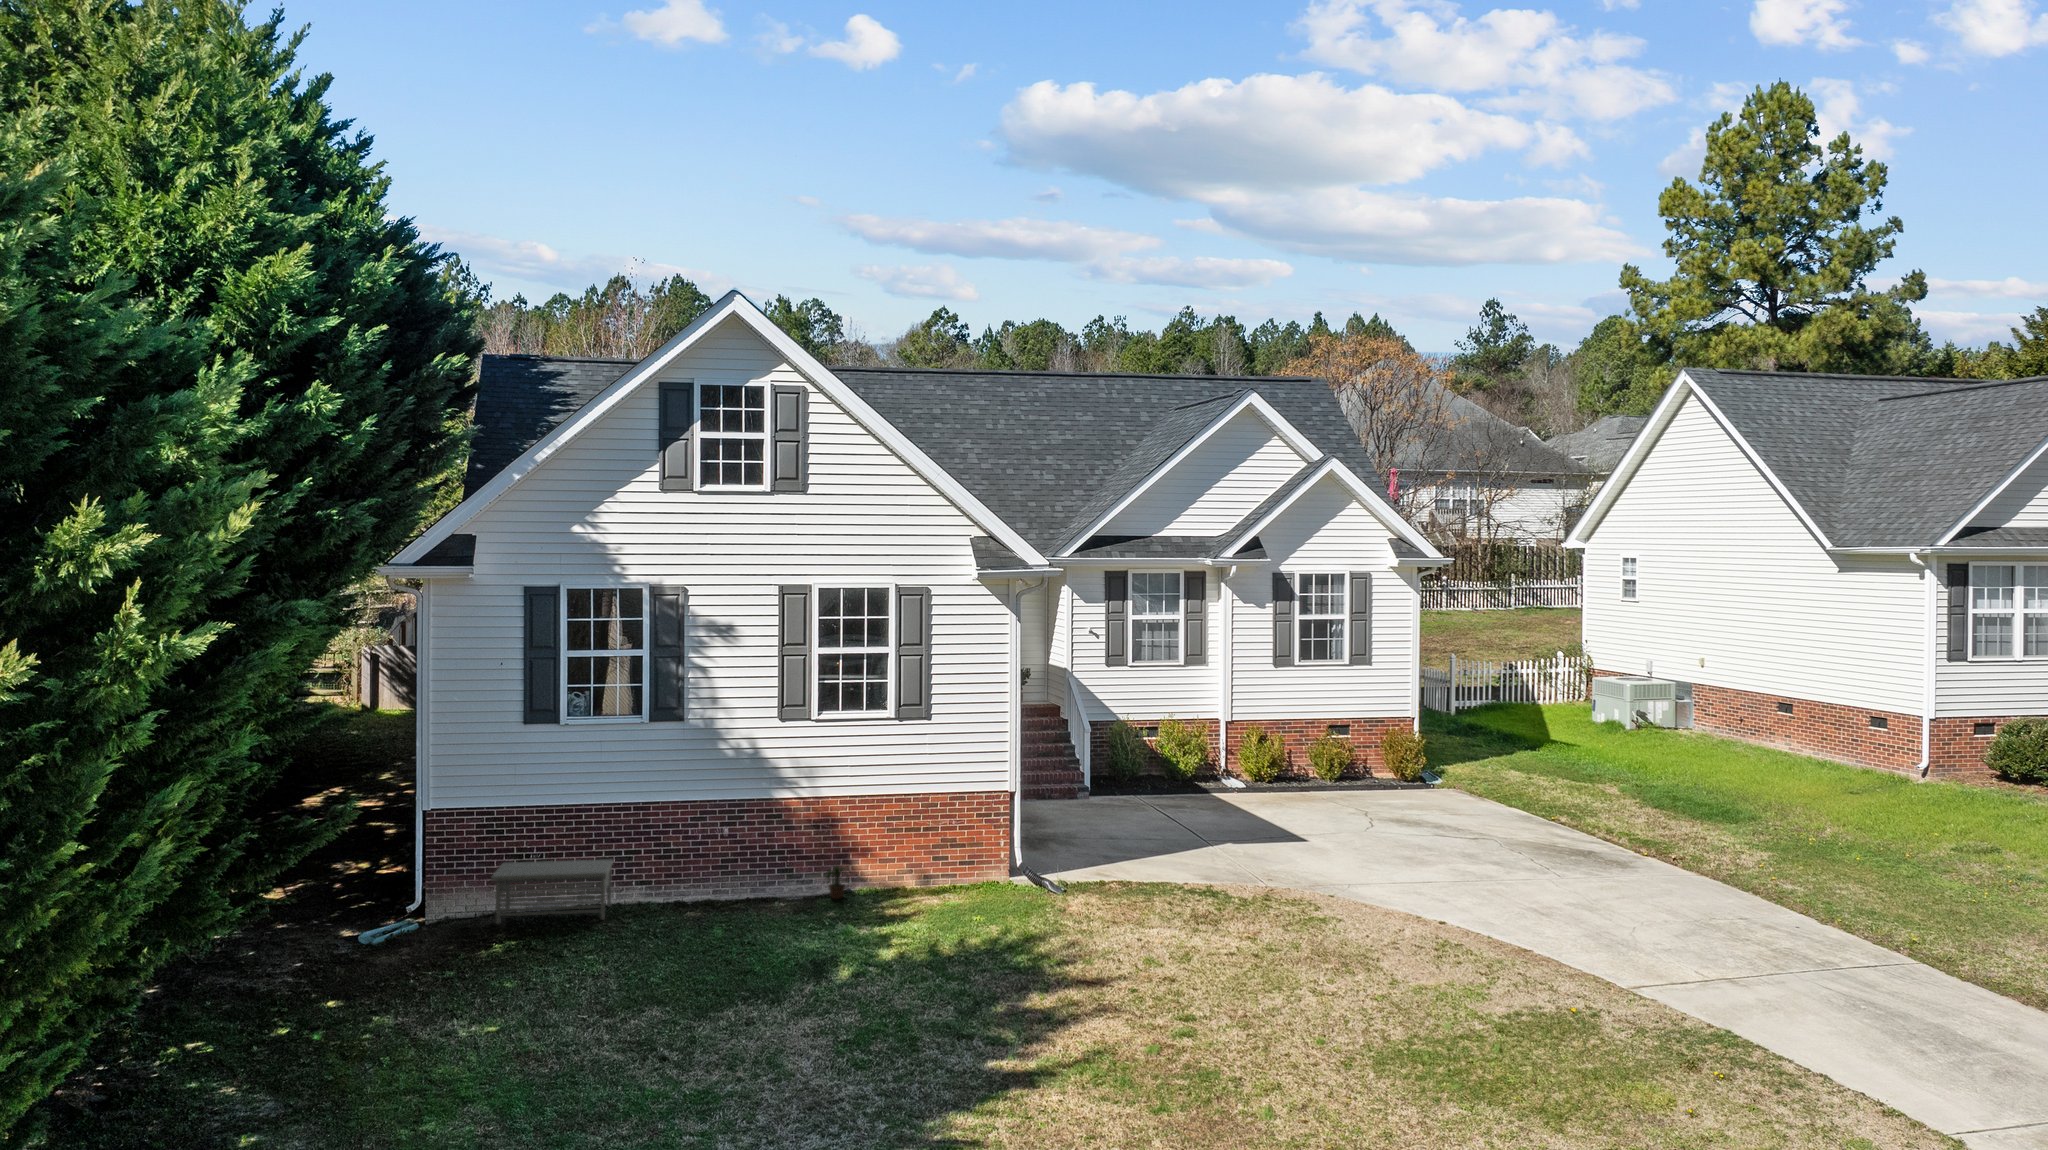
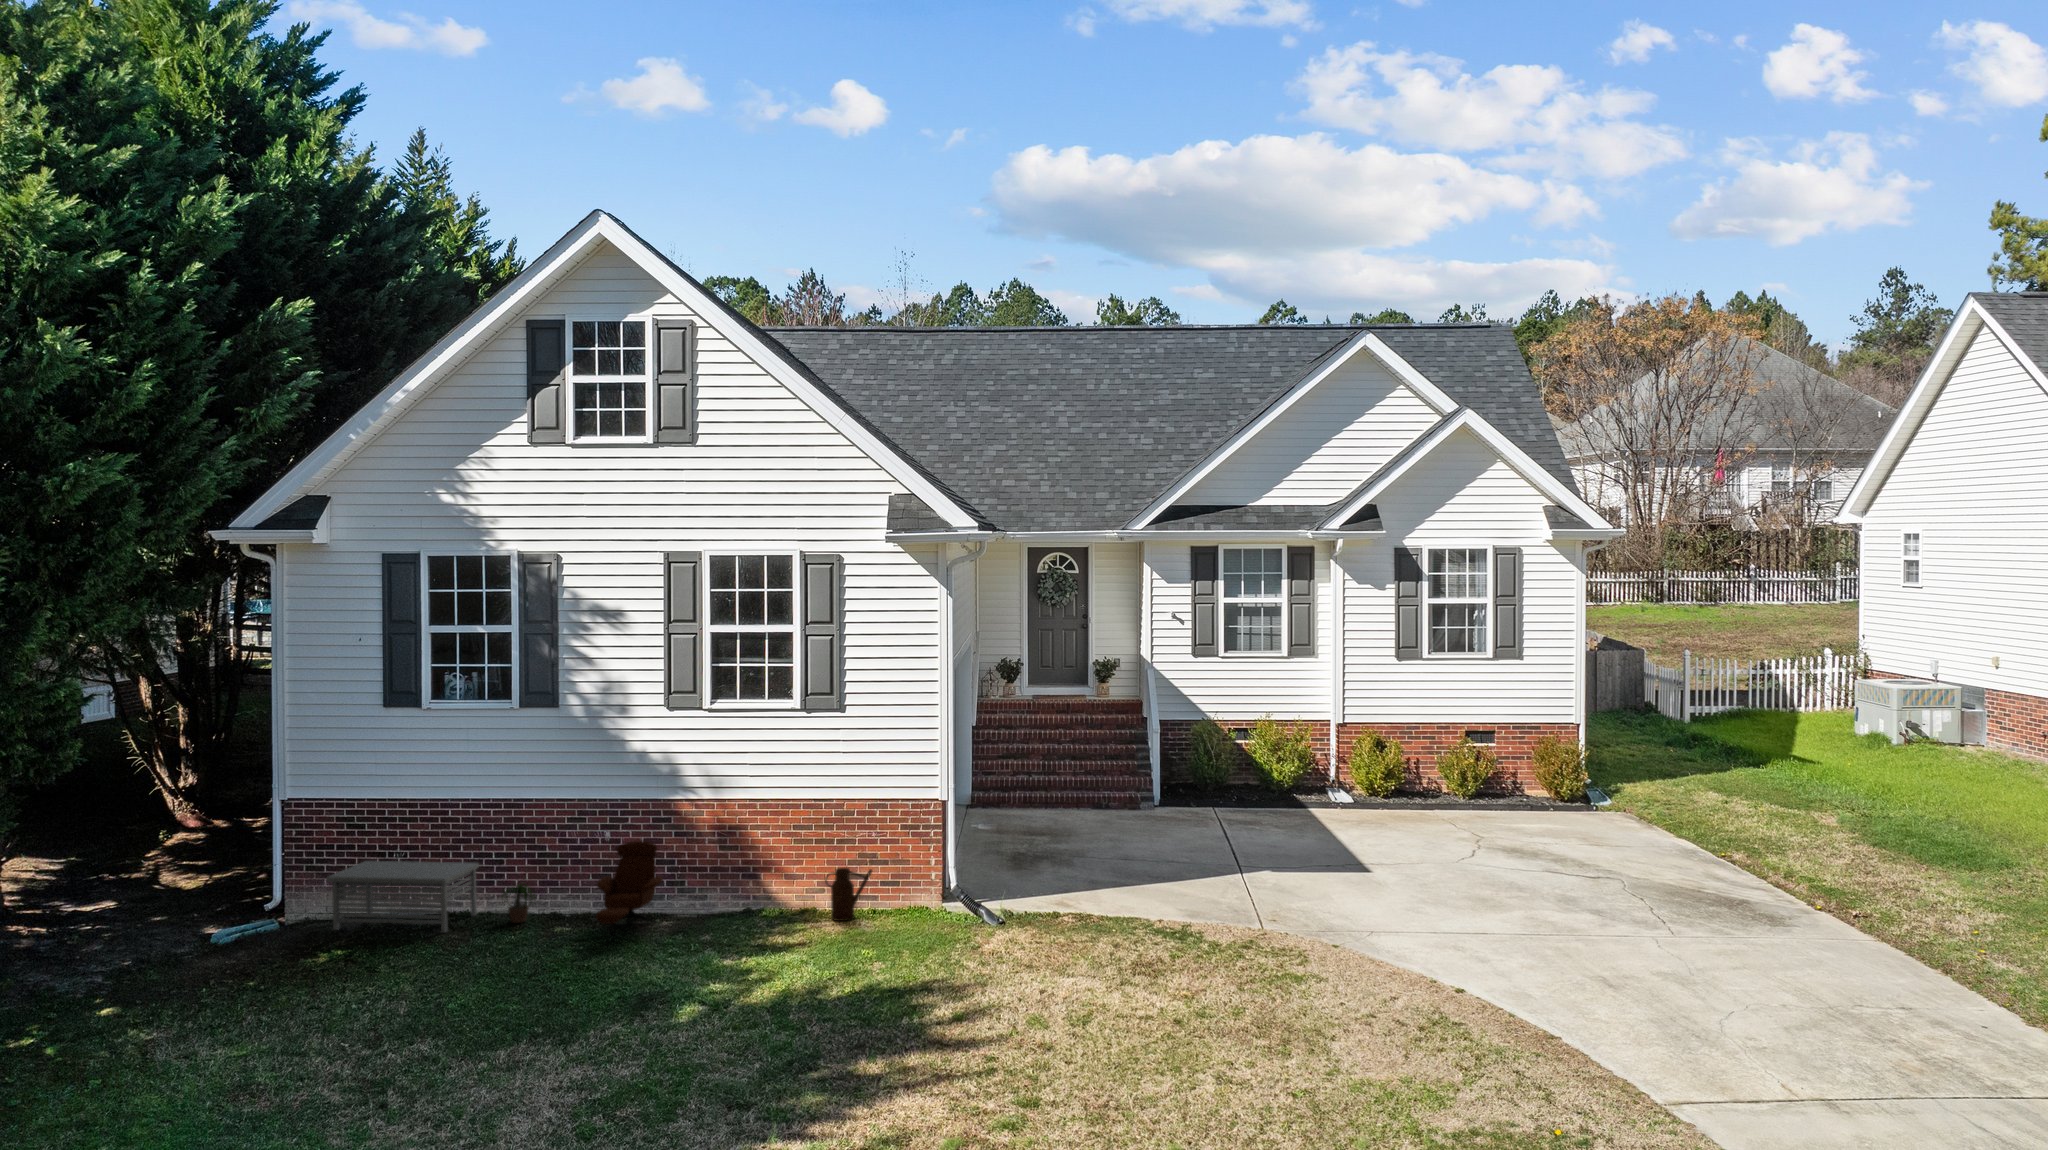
lounge chair: none [731,834,787,921] -> present [596,841,663,943]
watering can: none [918,849,959,893] -> present [825,868,872,921]
potted plant: present [826,867,850,899] -> present [502,884,535,923]

